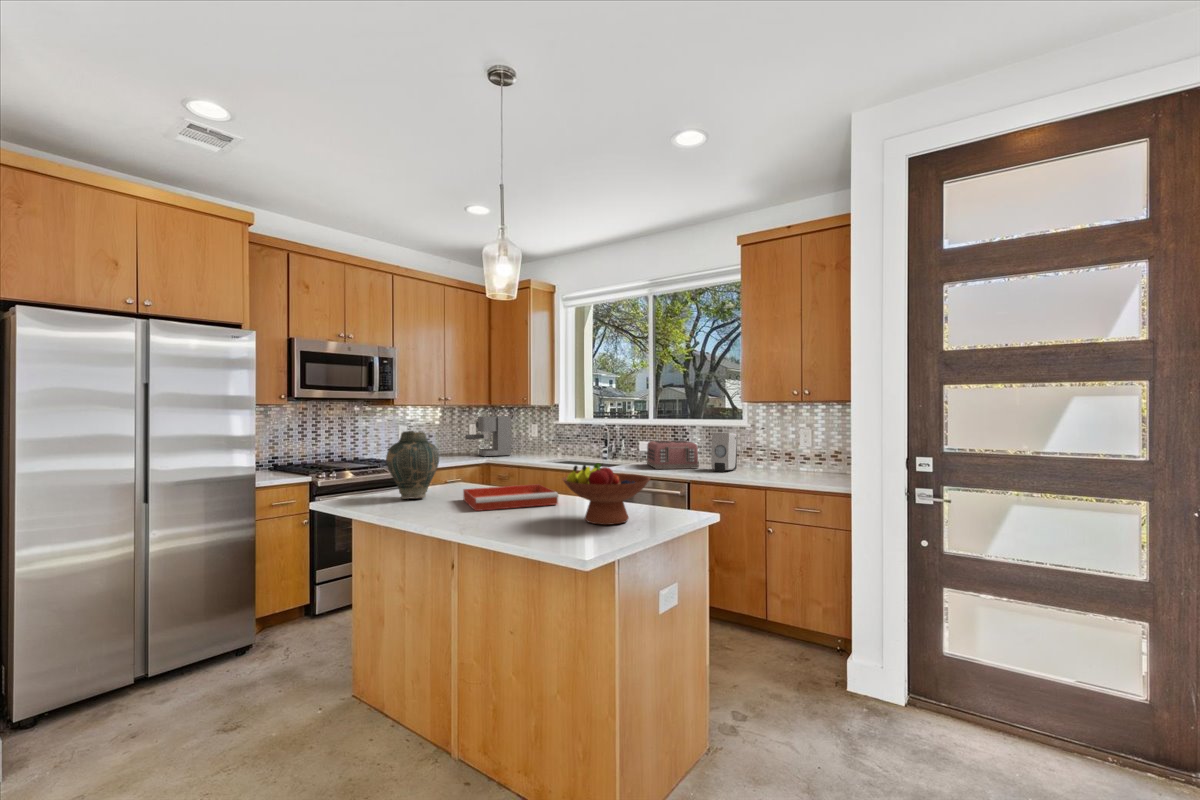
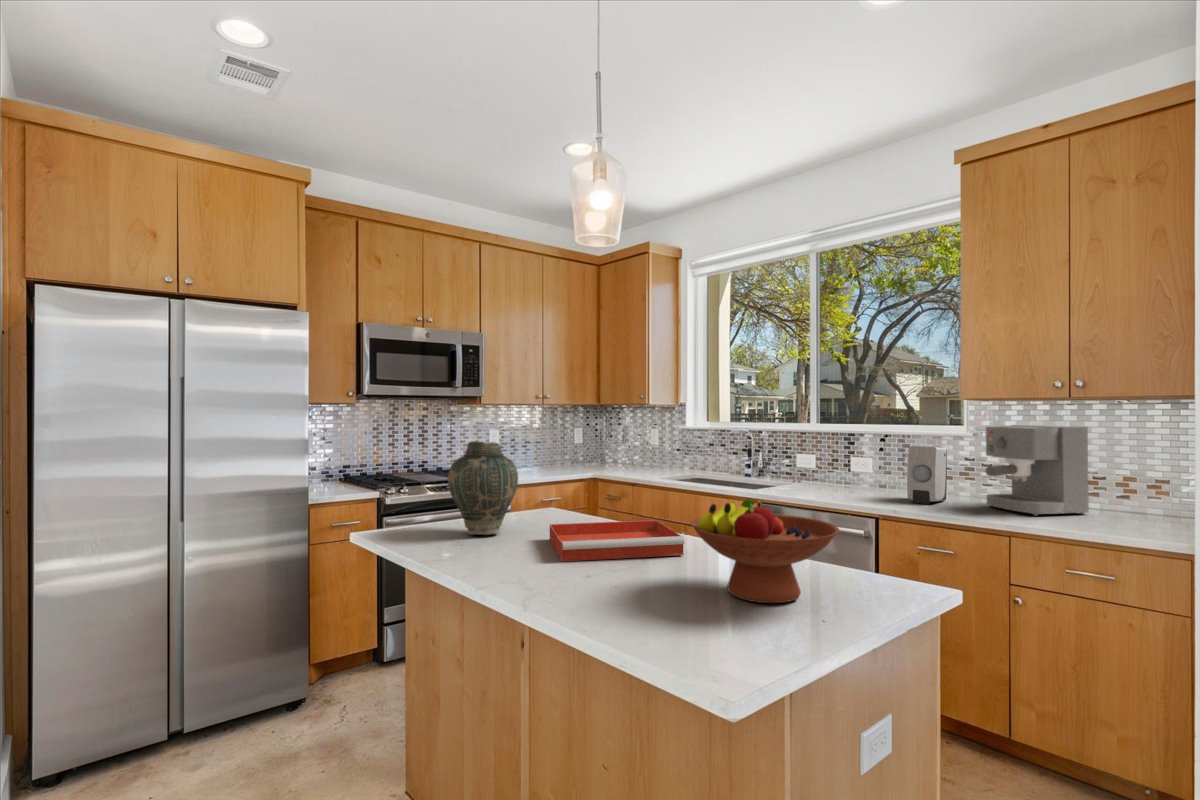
coffee maker: present [465,416,511,457] -> present [985,425,1089,516]
toaster: present [647,440,699,469] -> none [807,455,886,497]

